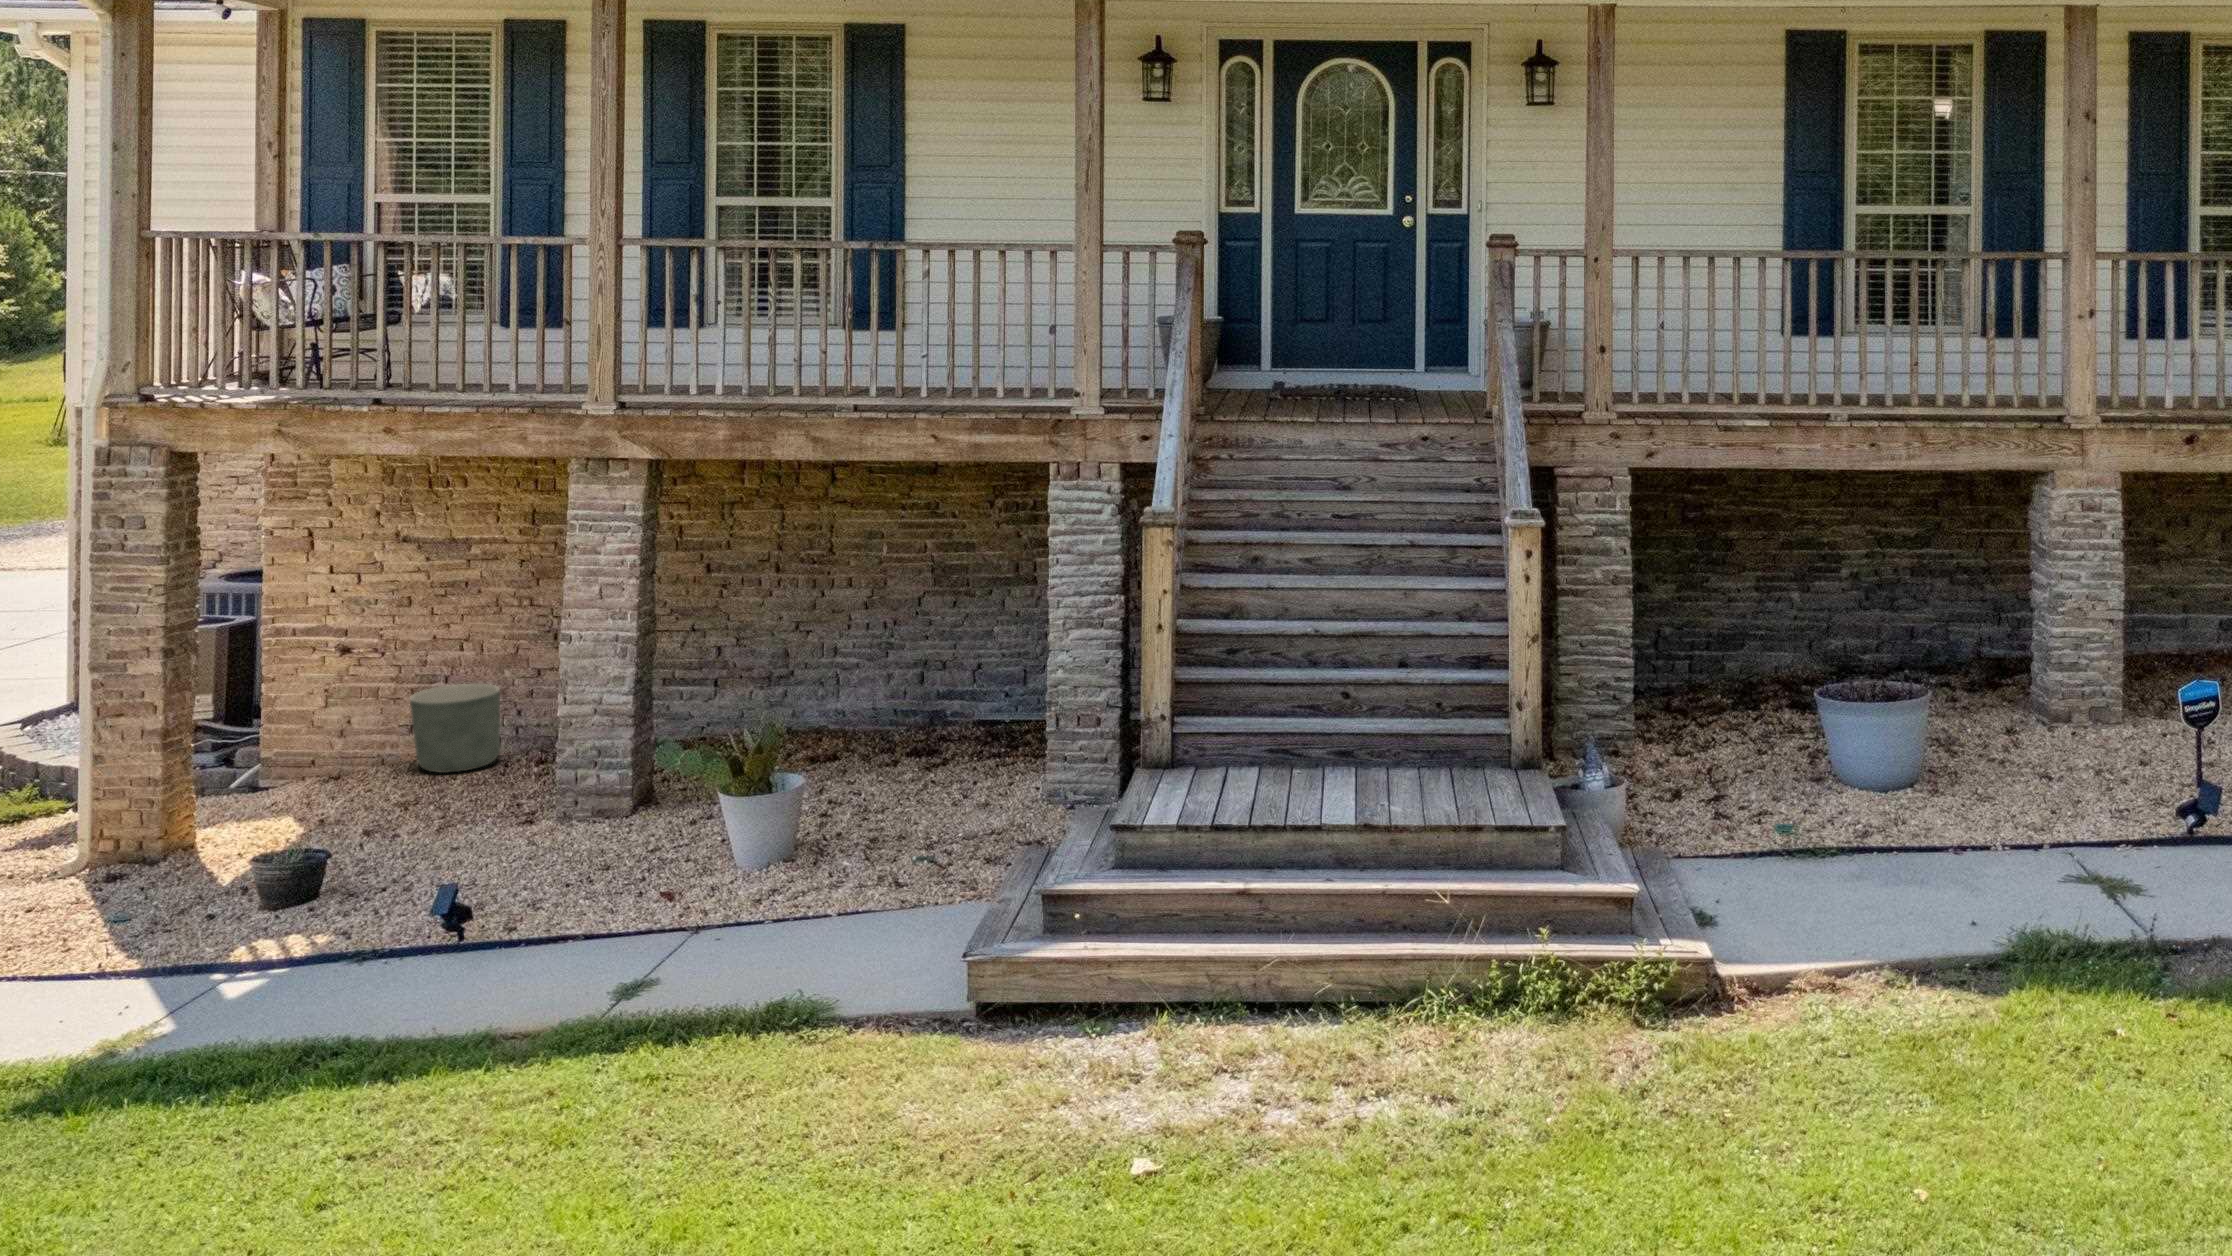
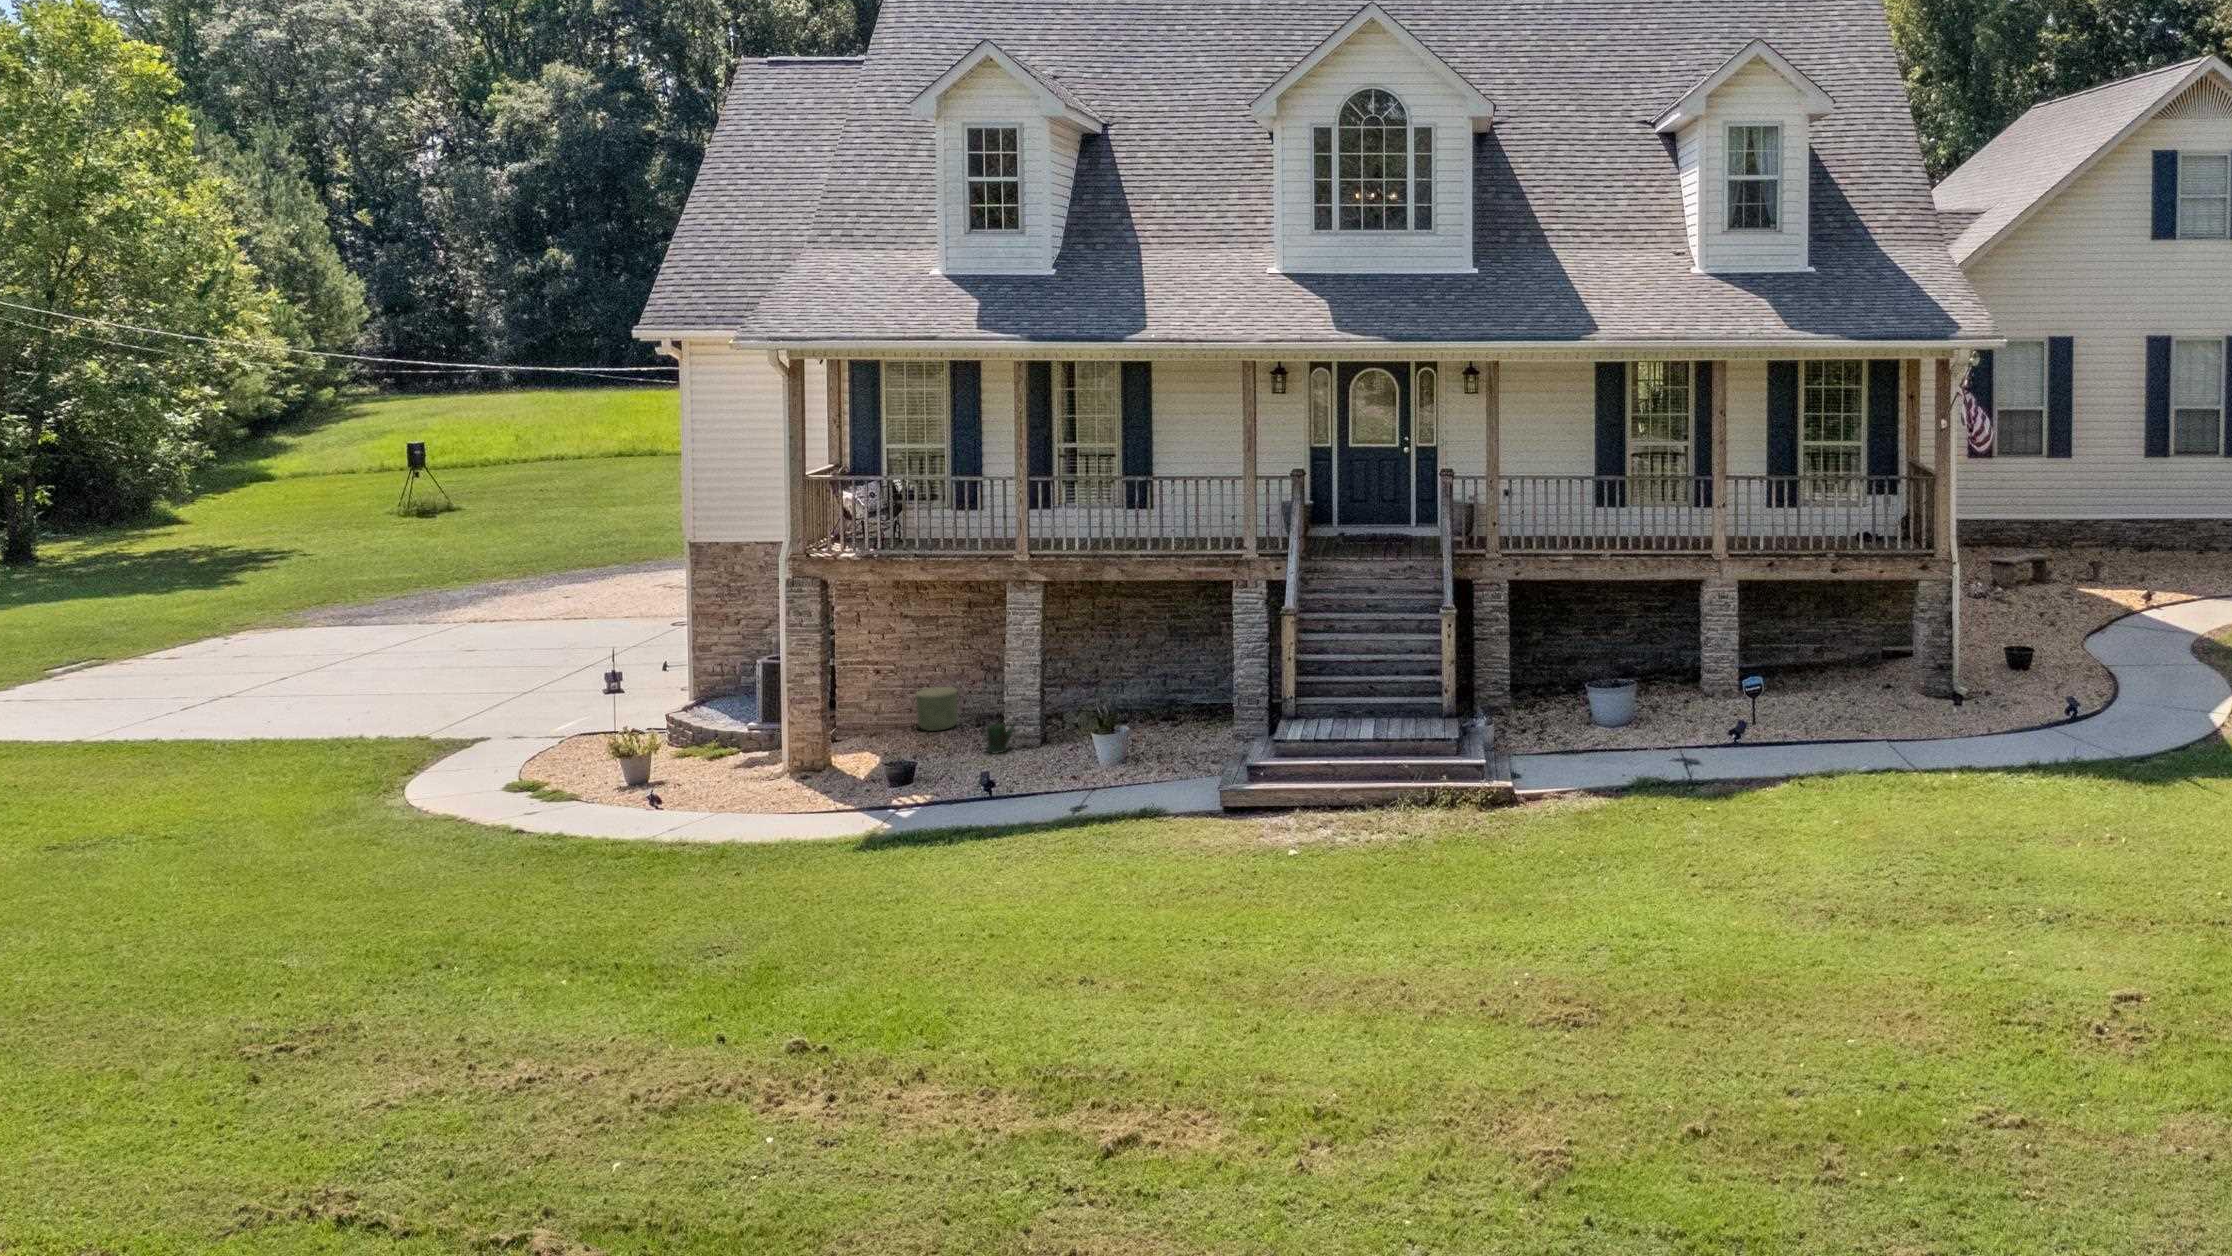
watering can: none [503,749,596,828] -> present [987,718,1018,753]

